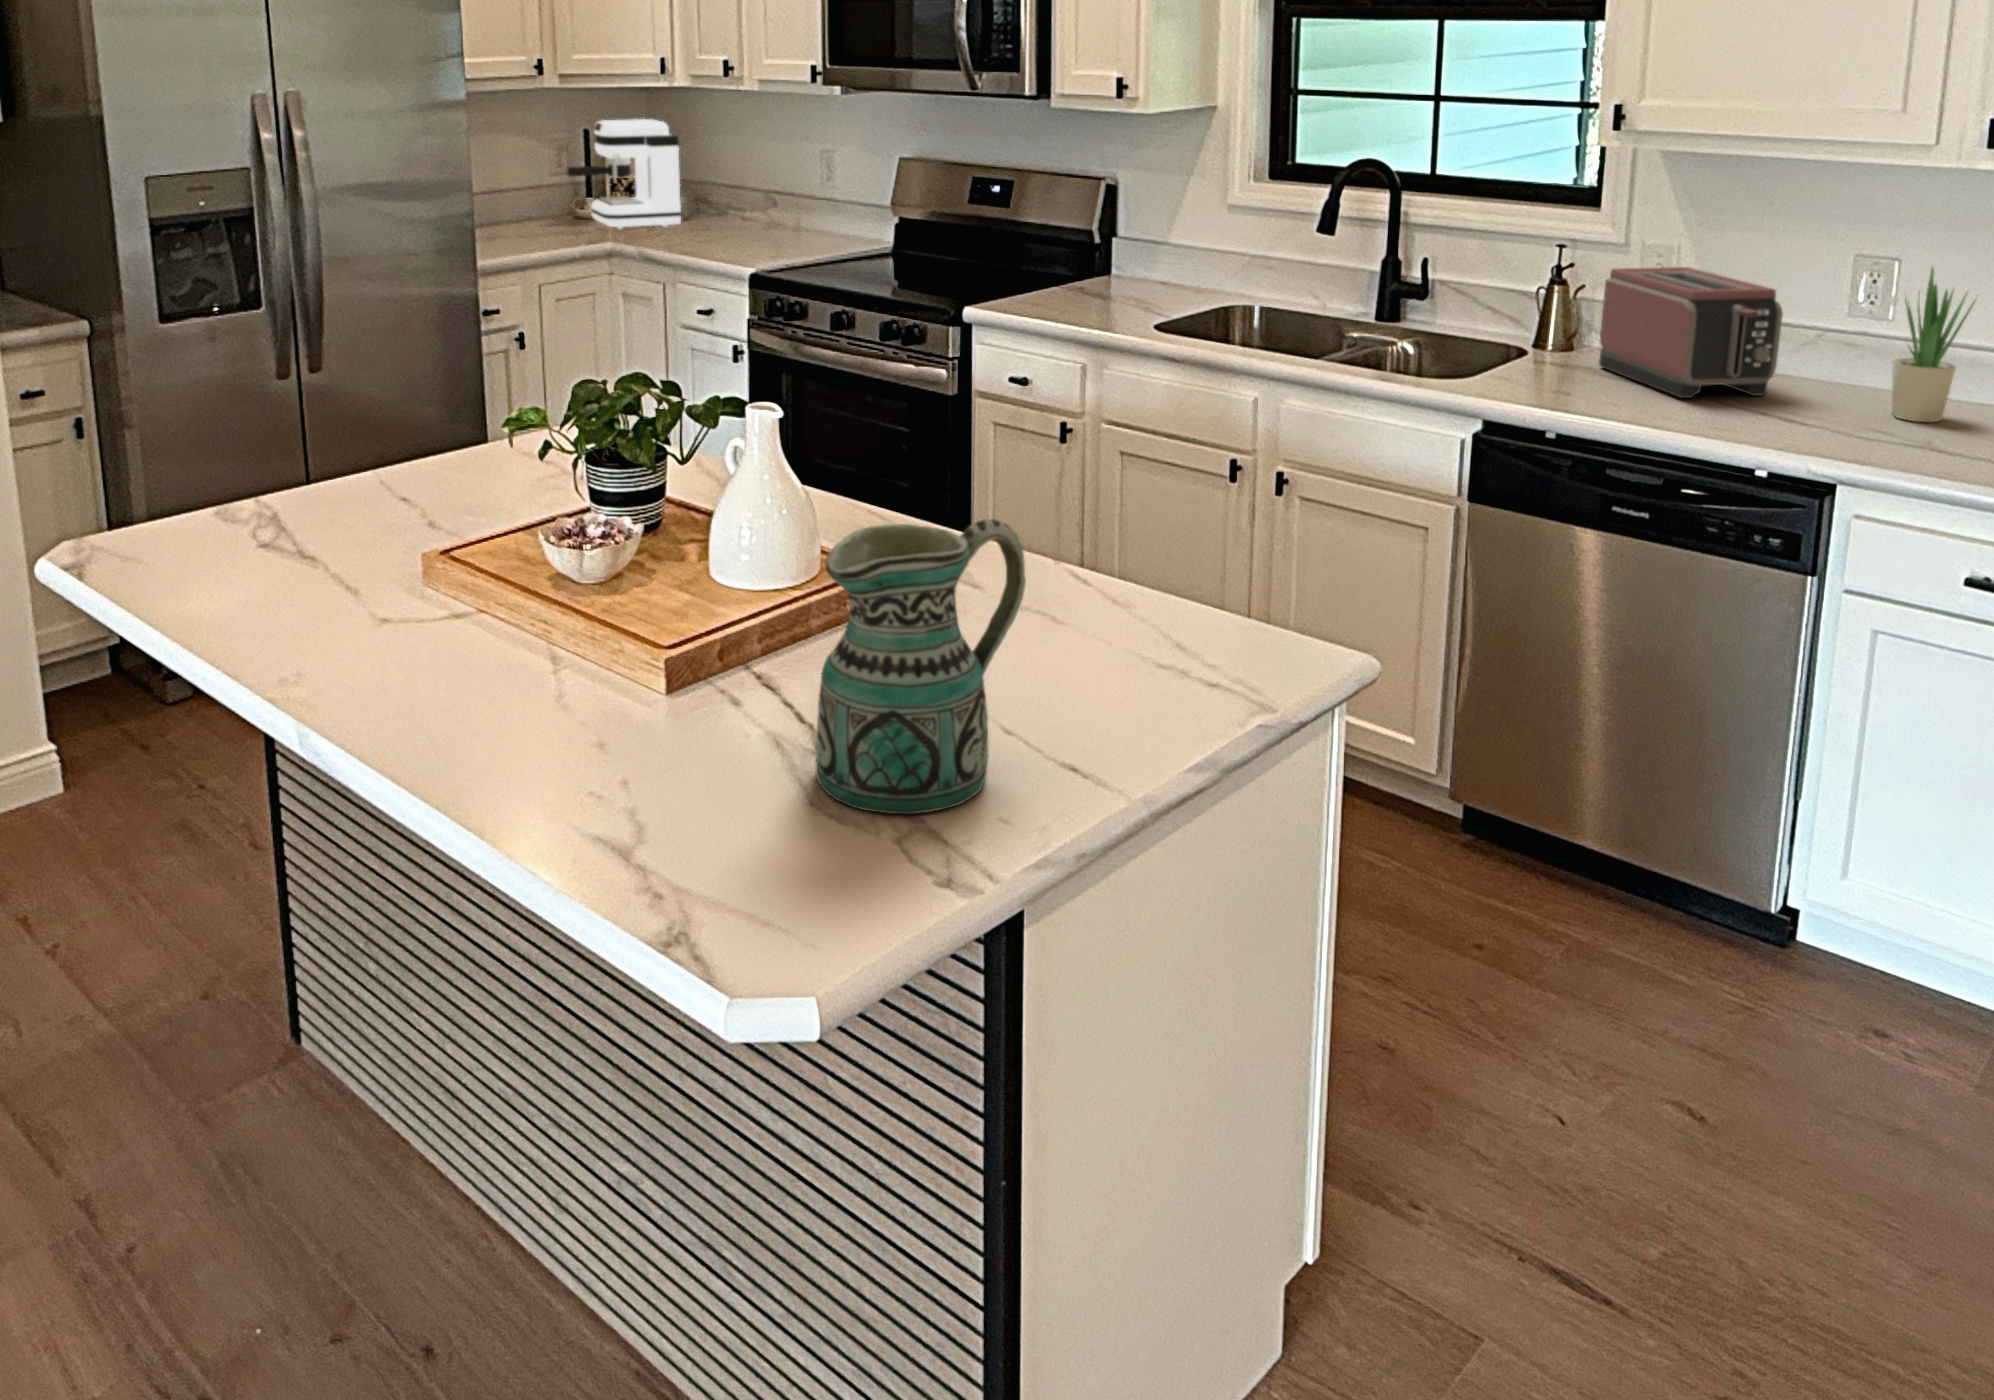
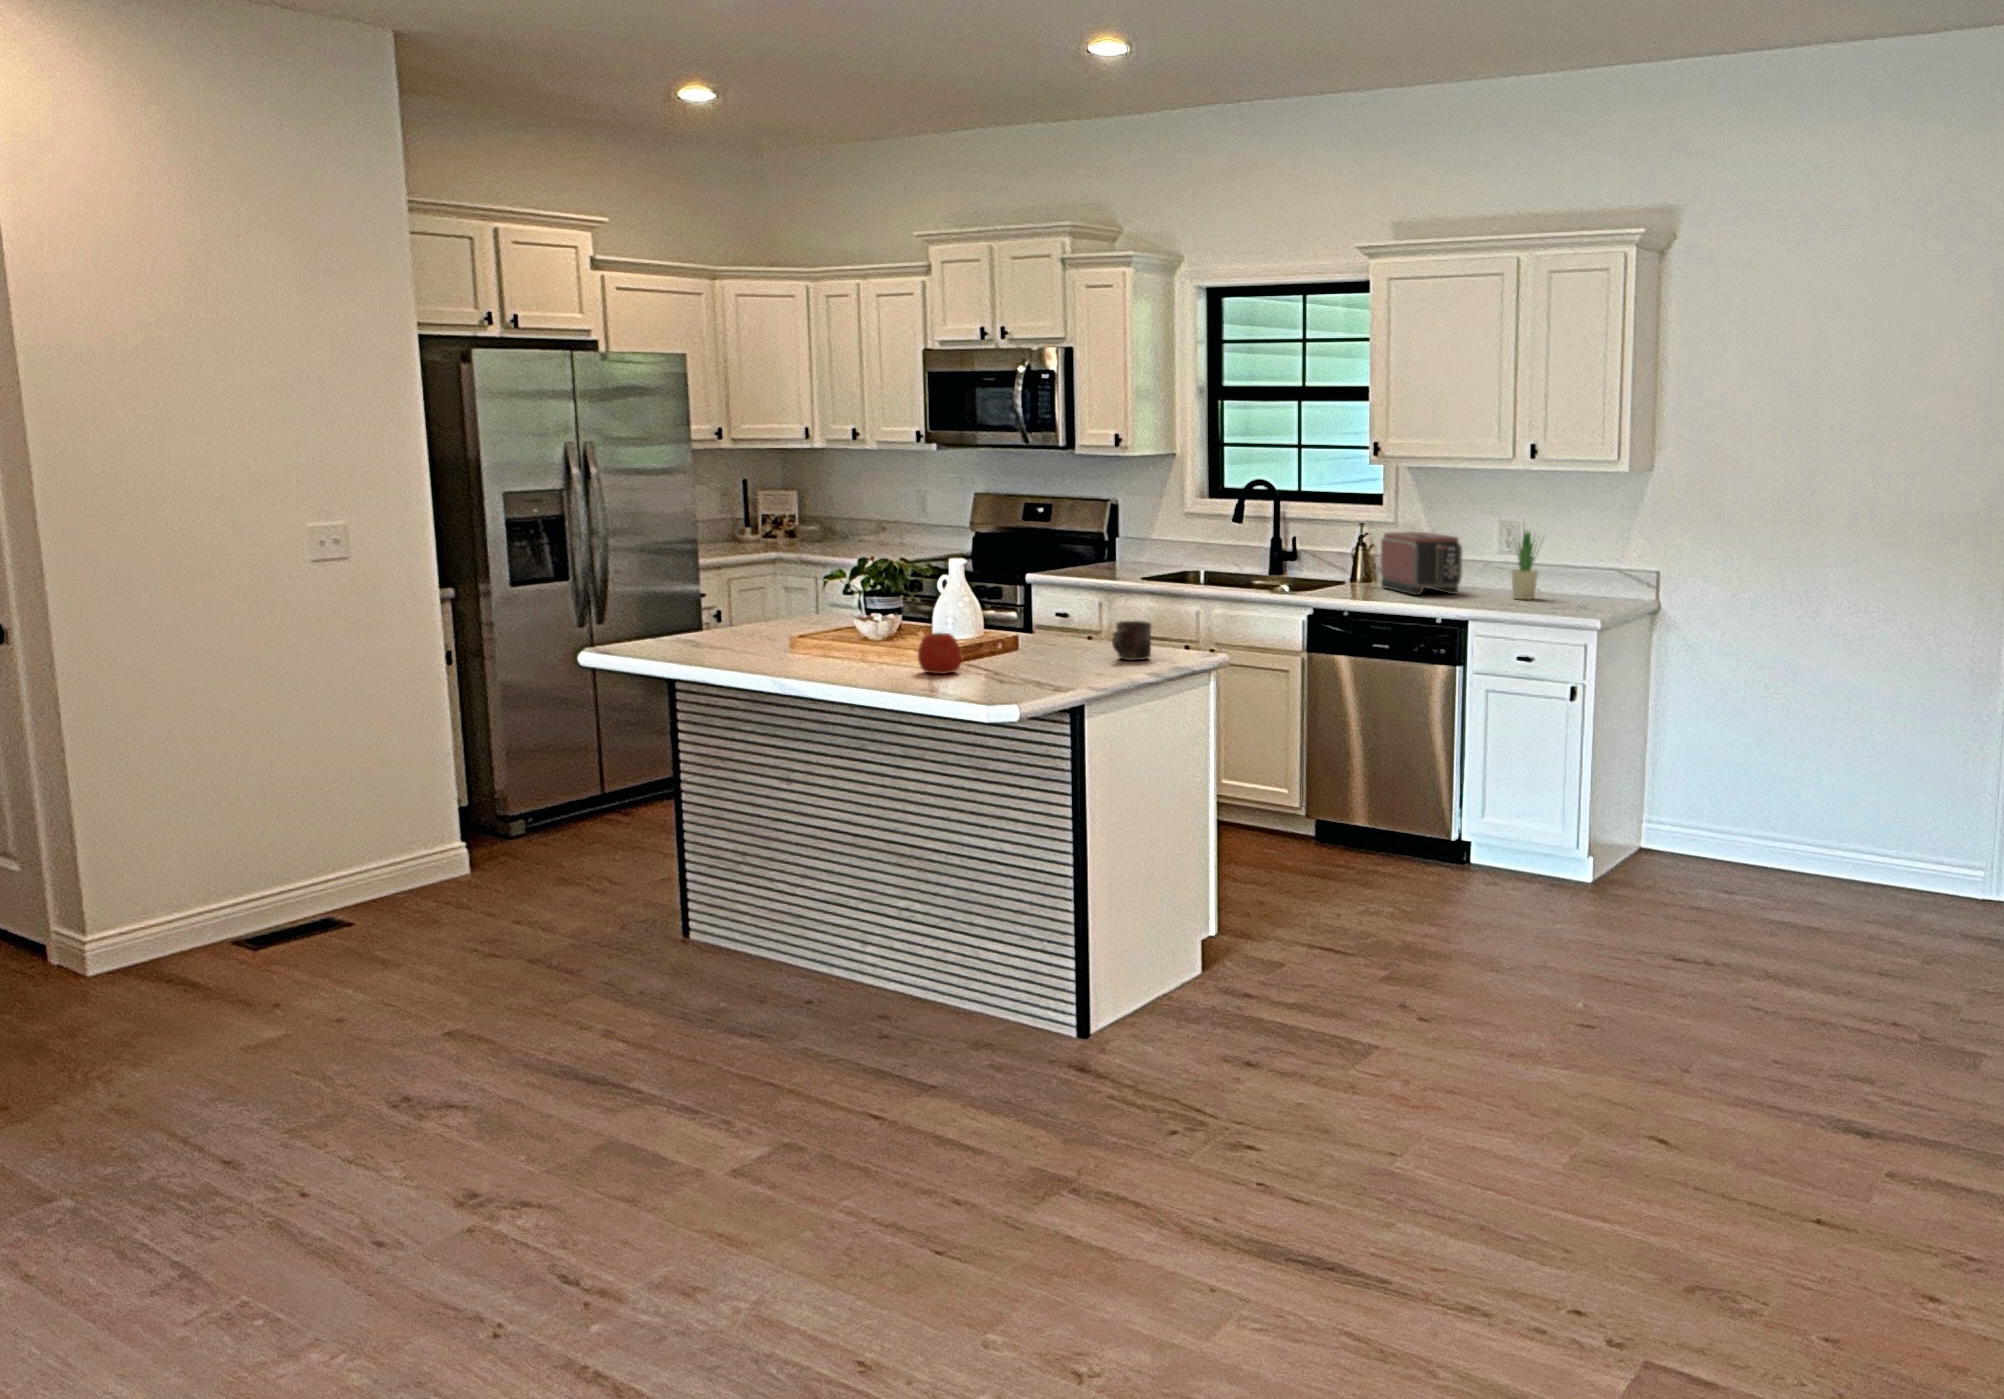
coffee maker: present [567,119,681,229] -> none [740,471,822,545]
ceramic pitcher: present [816,519,1026,814] -> none [992,575,1073,682]
mug: none [1116,569,1209,671] -> present [1112,621,1151,660]
apple: none [647,637,753,745] -> present [918,633,961,674]

